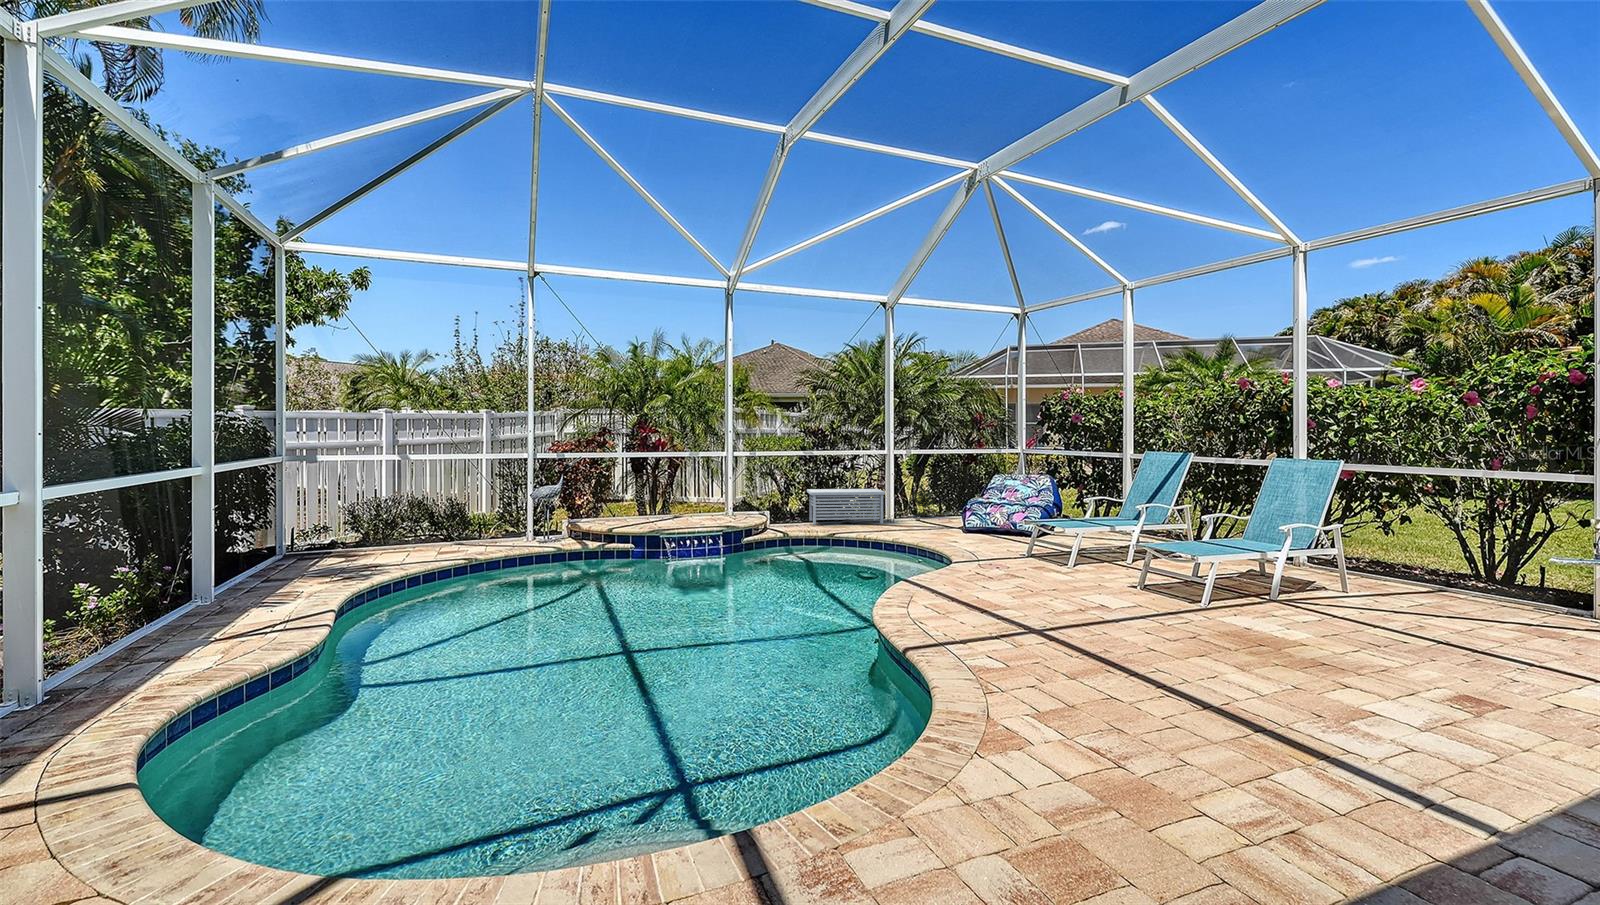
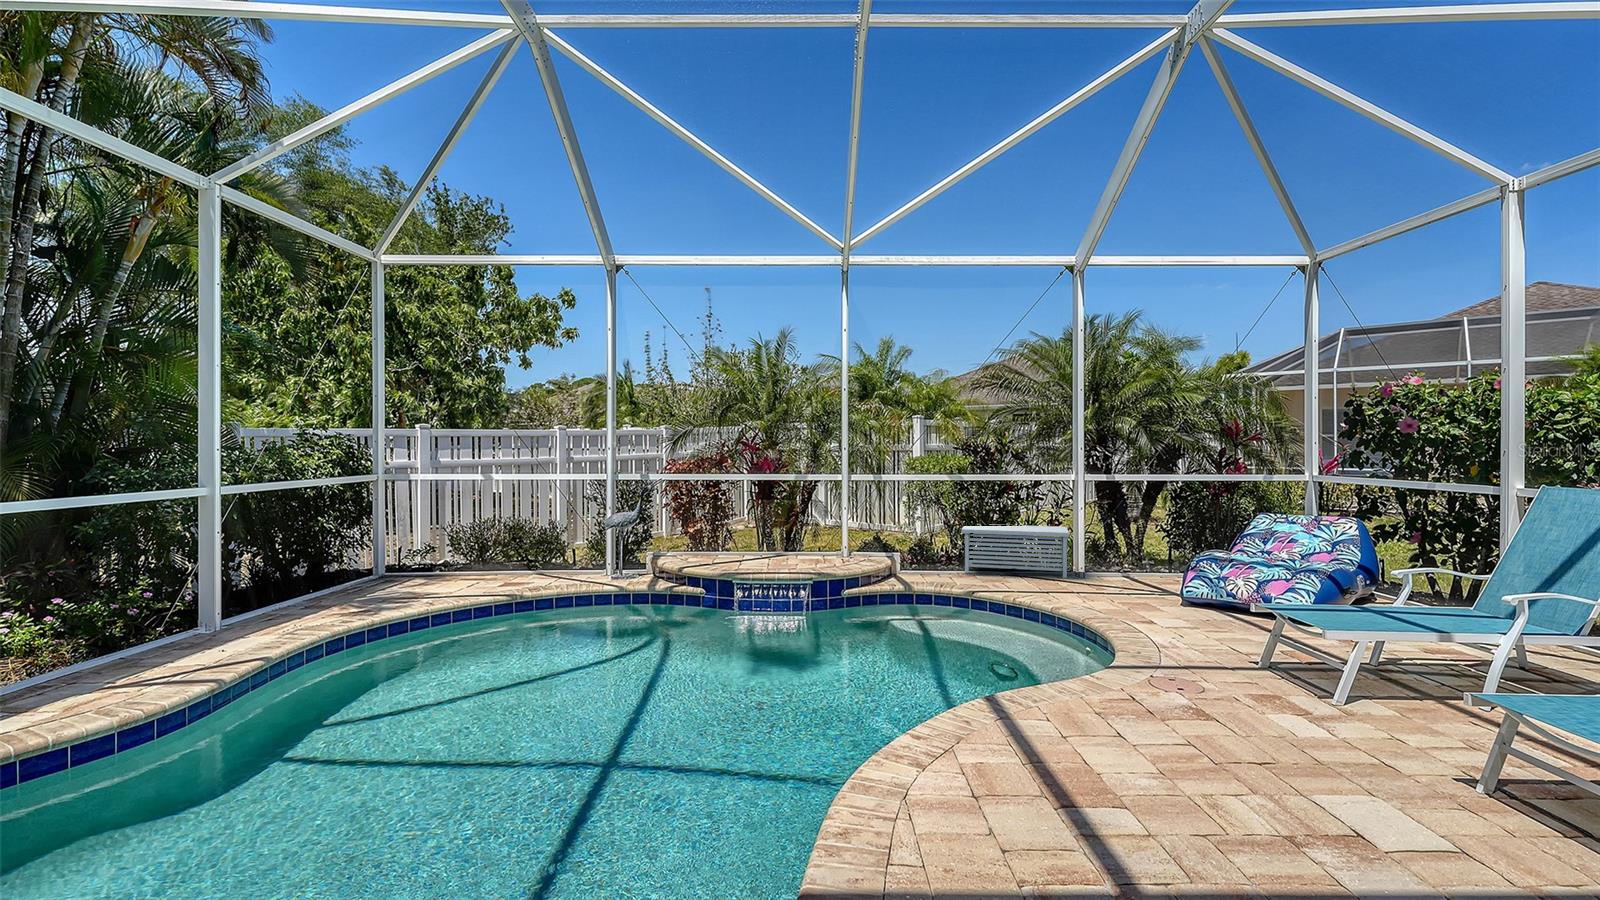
potted tree: present [912,482,933,518] -> none [1123,516,1159,573]

